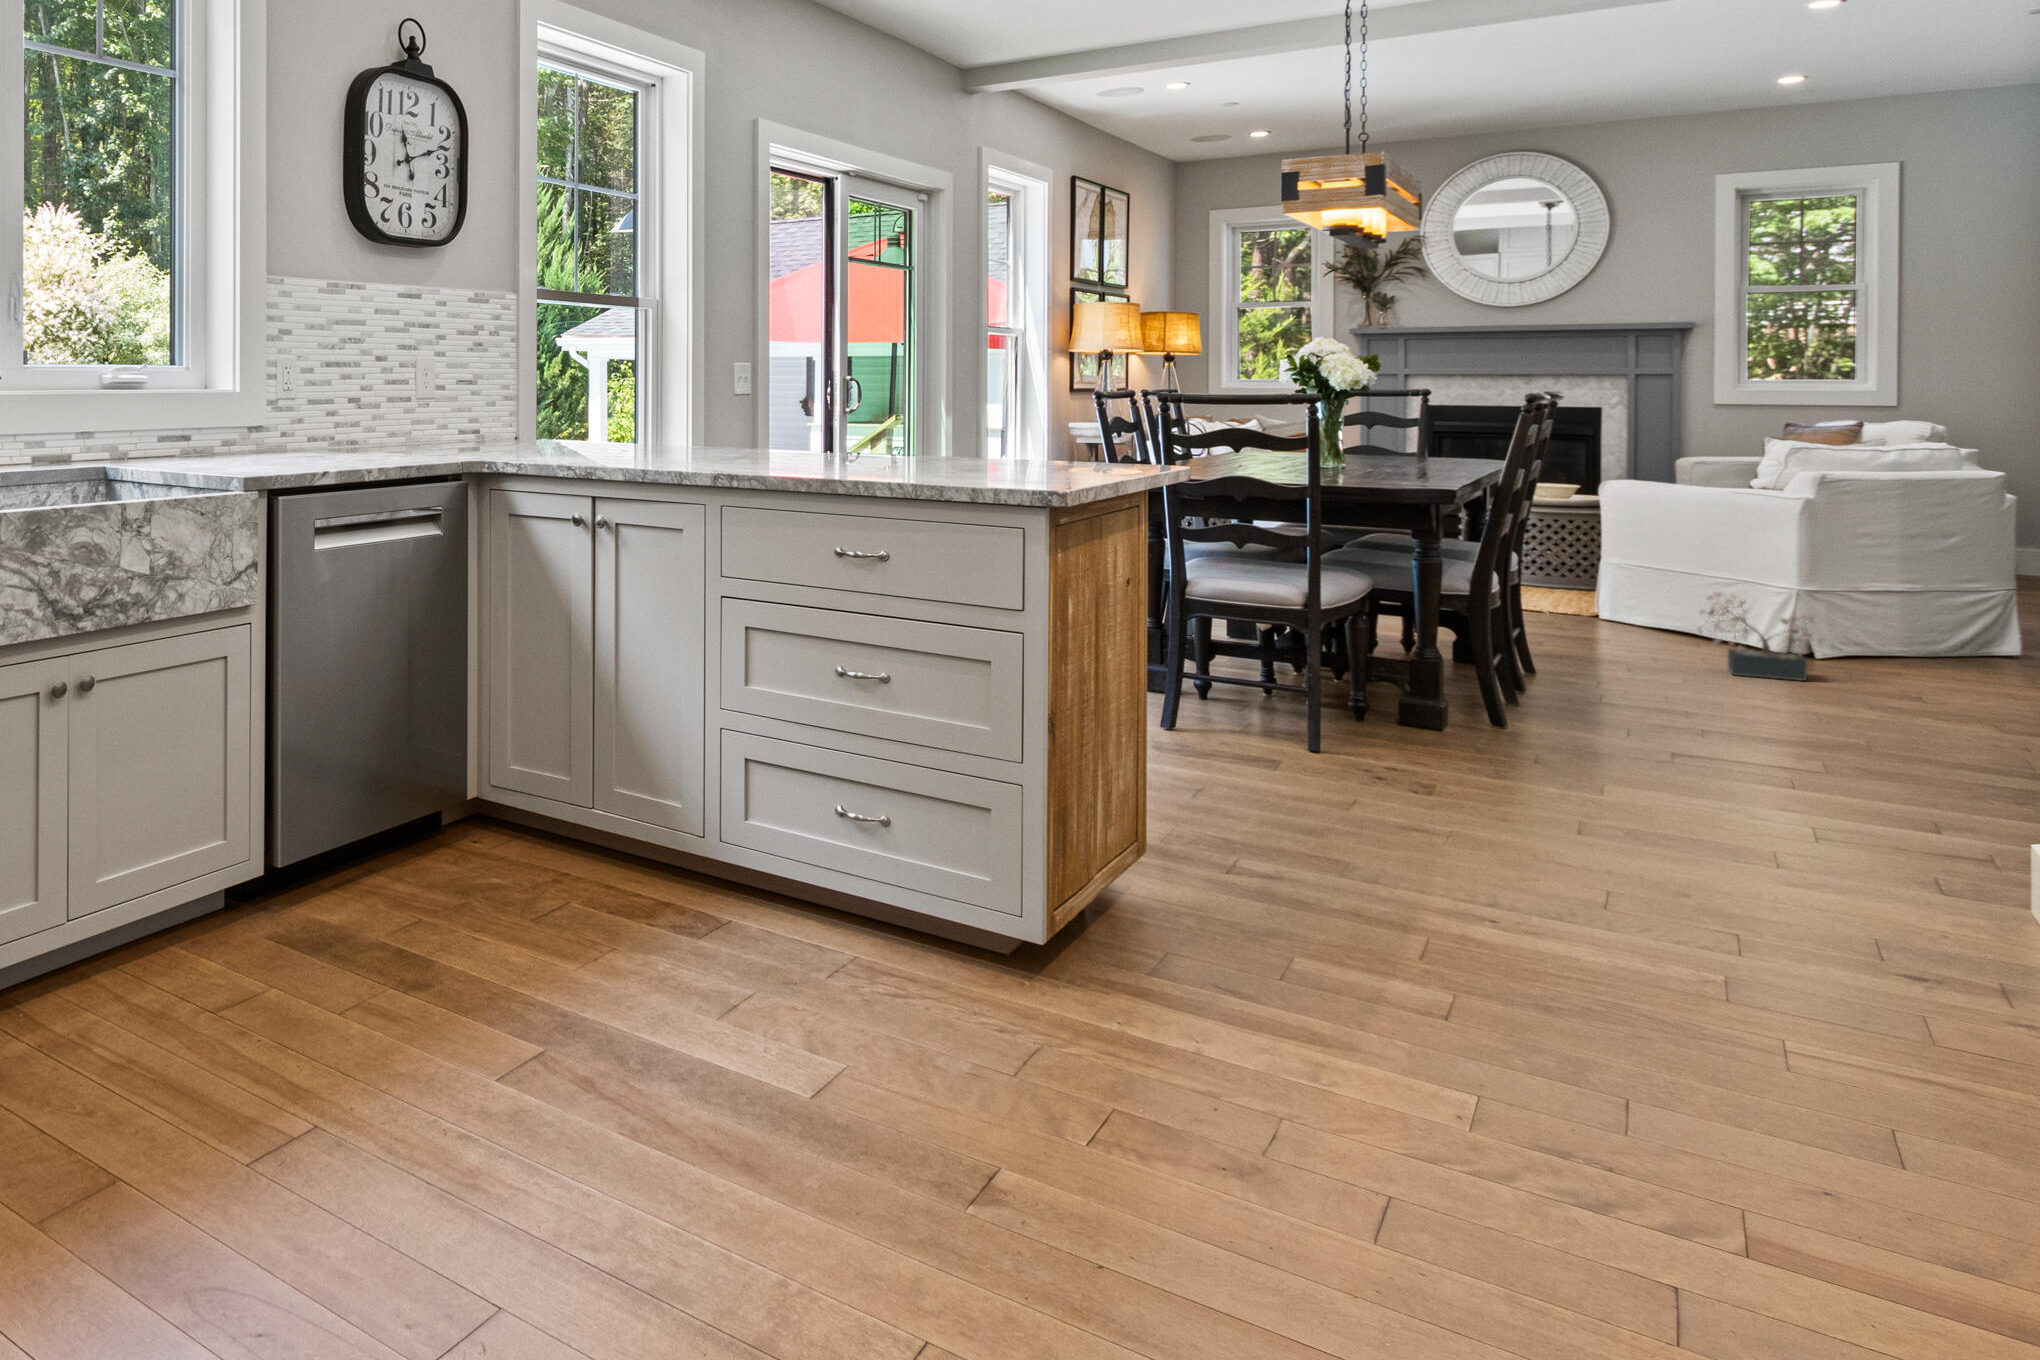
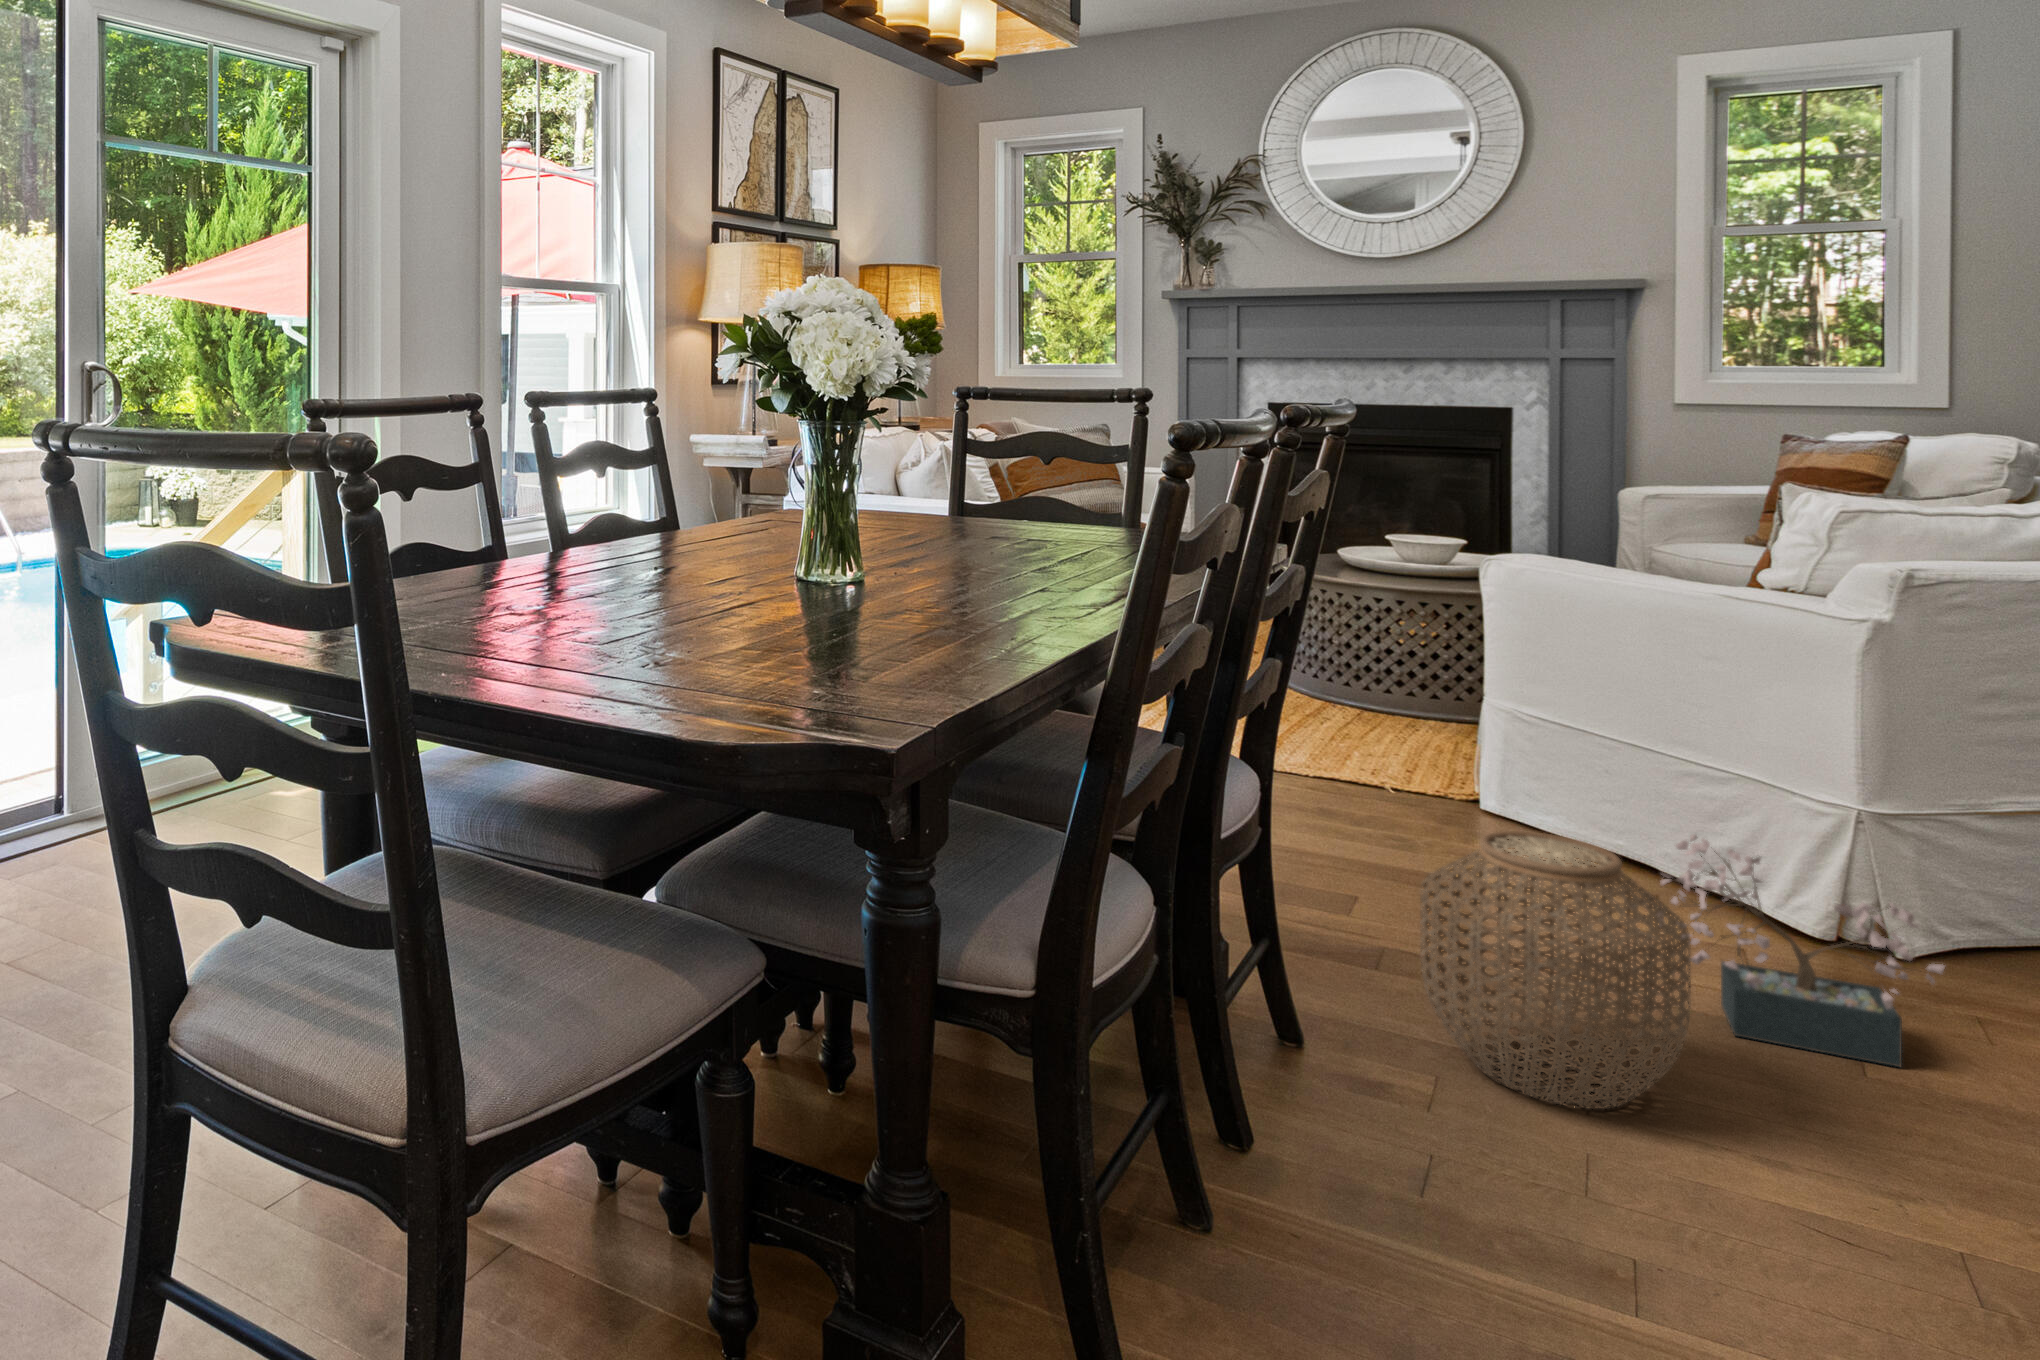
woven basket: none [1590,581,1711,688] -> present [1420,831,1691,1109]

